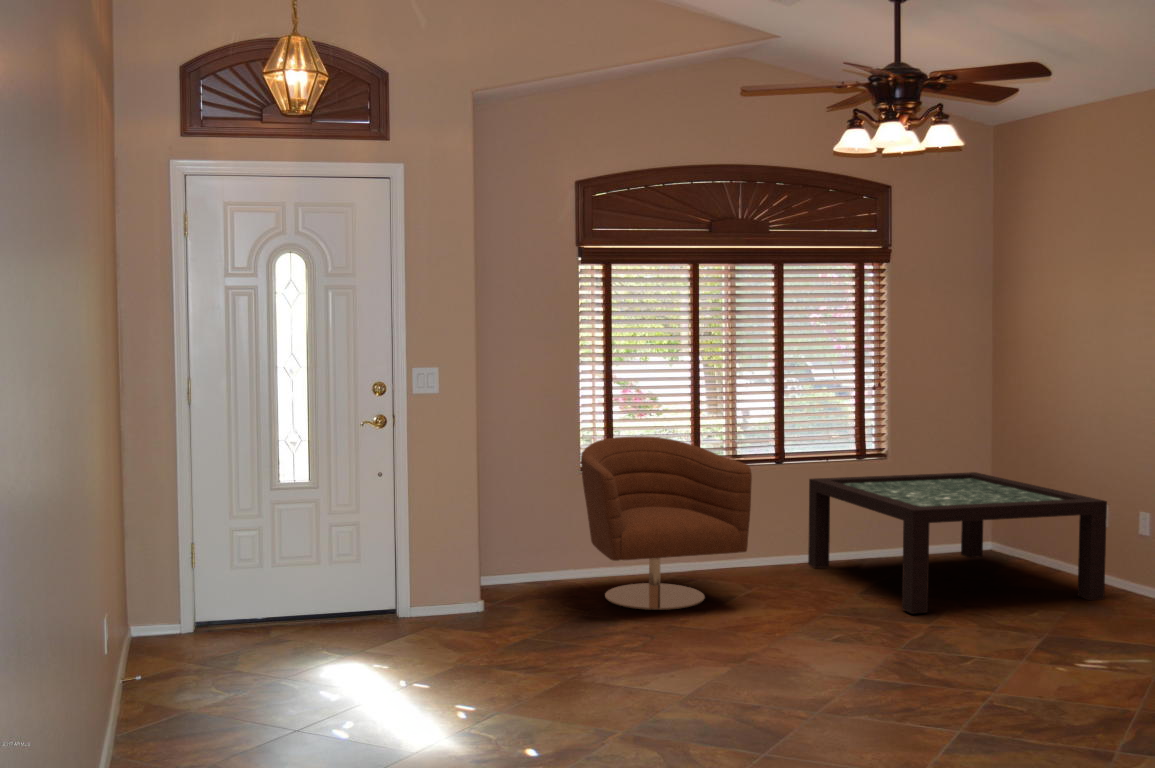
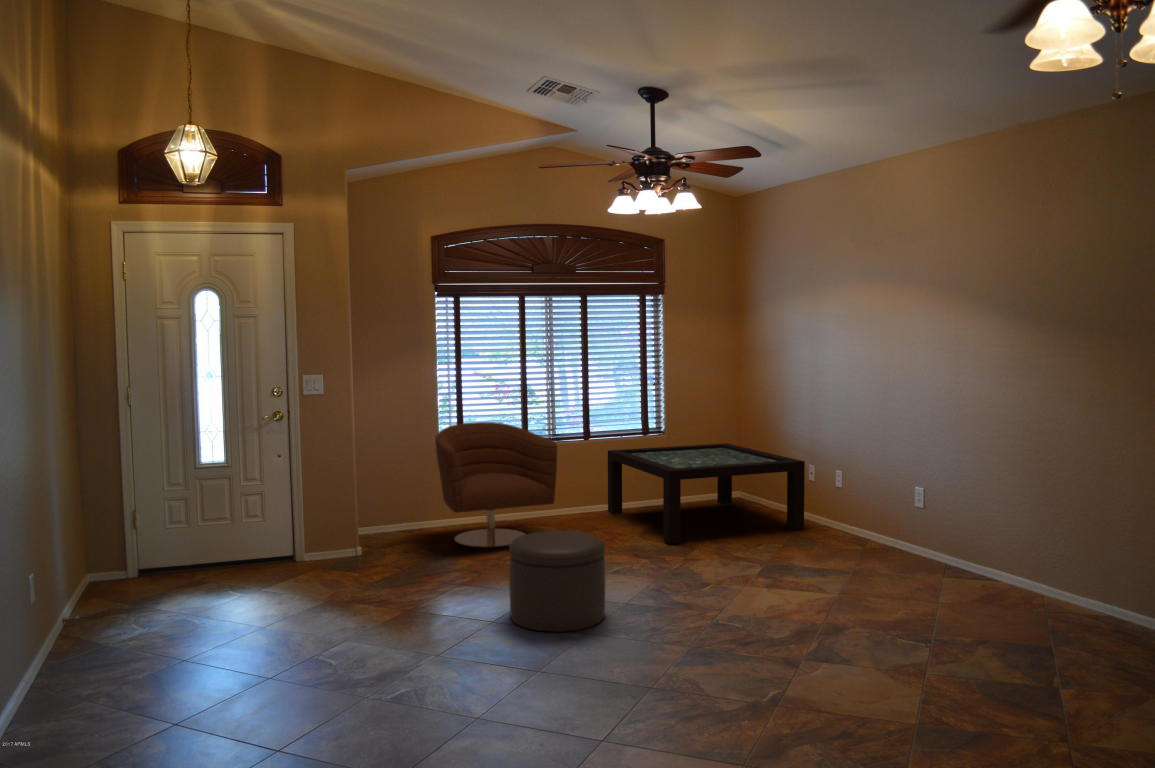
ottoman: none [714,593,853,740] -> present [509,531,605,632]

